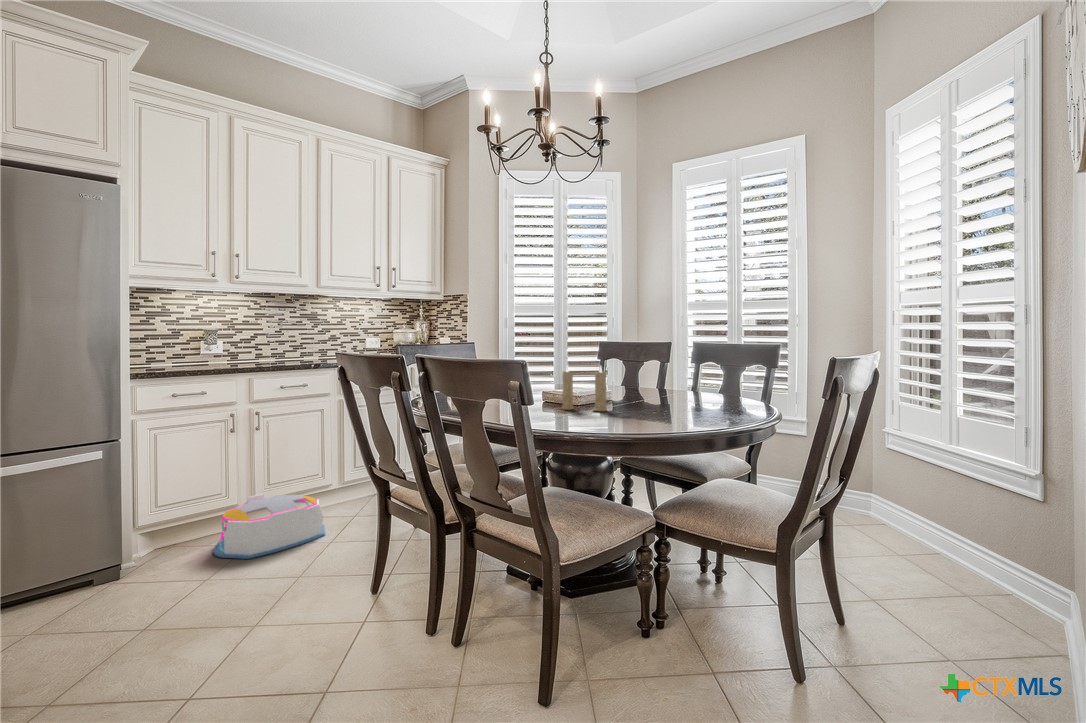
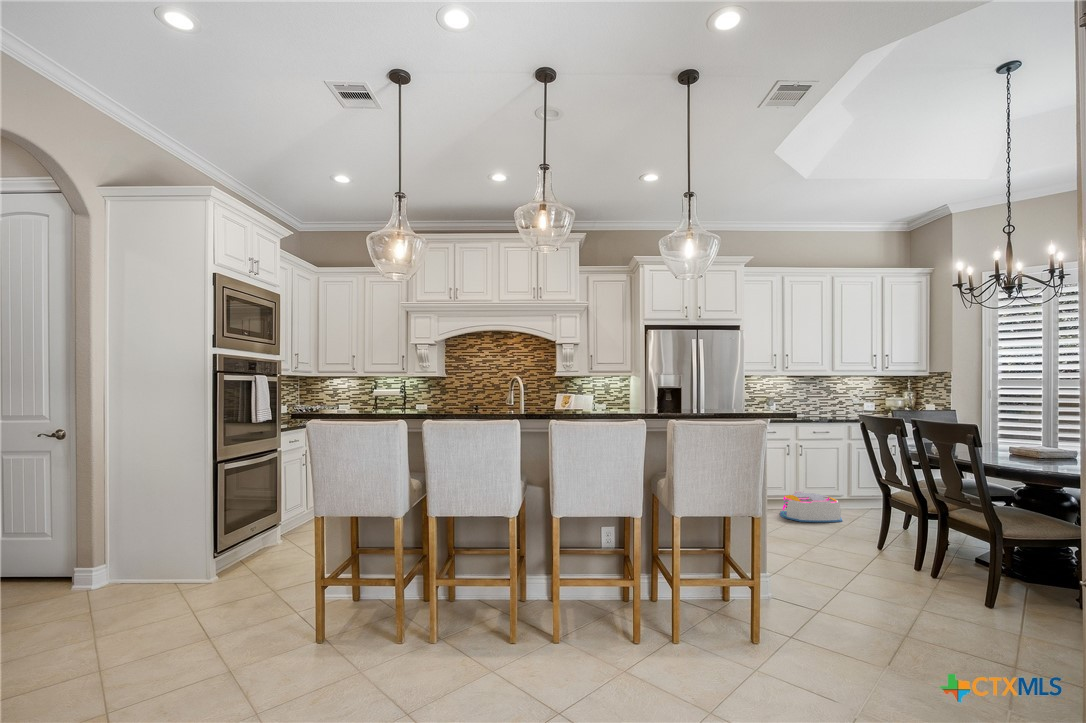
candle: present [561,366,607,411] -> none [1018,430,1059,463]

